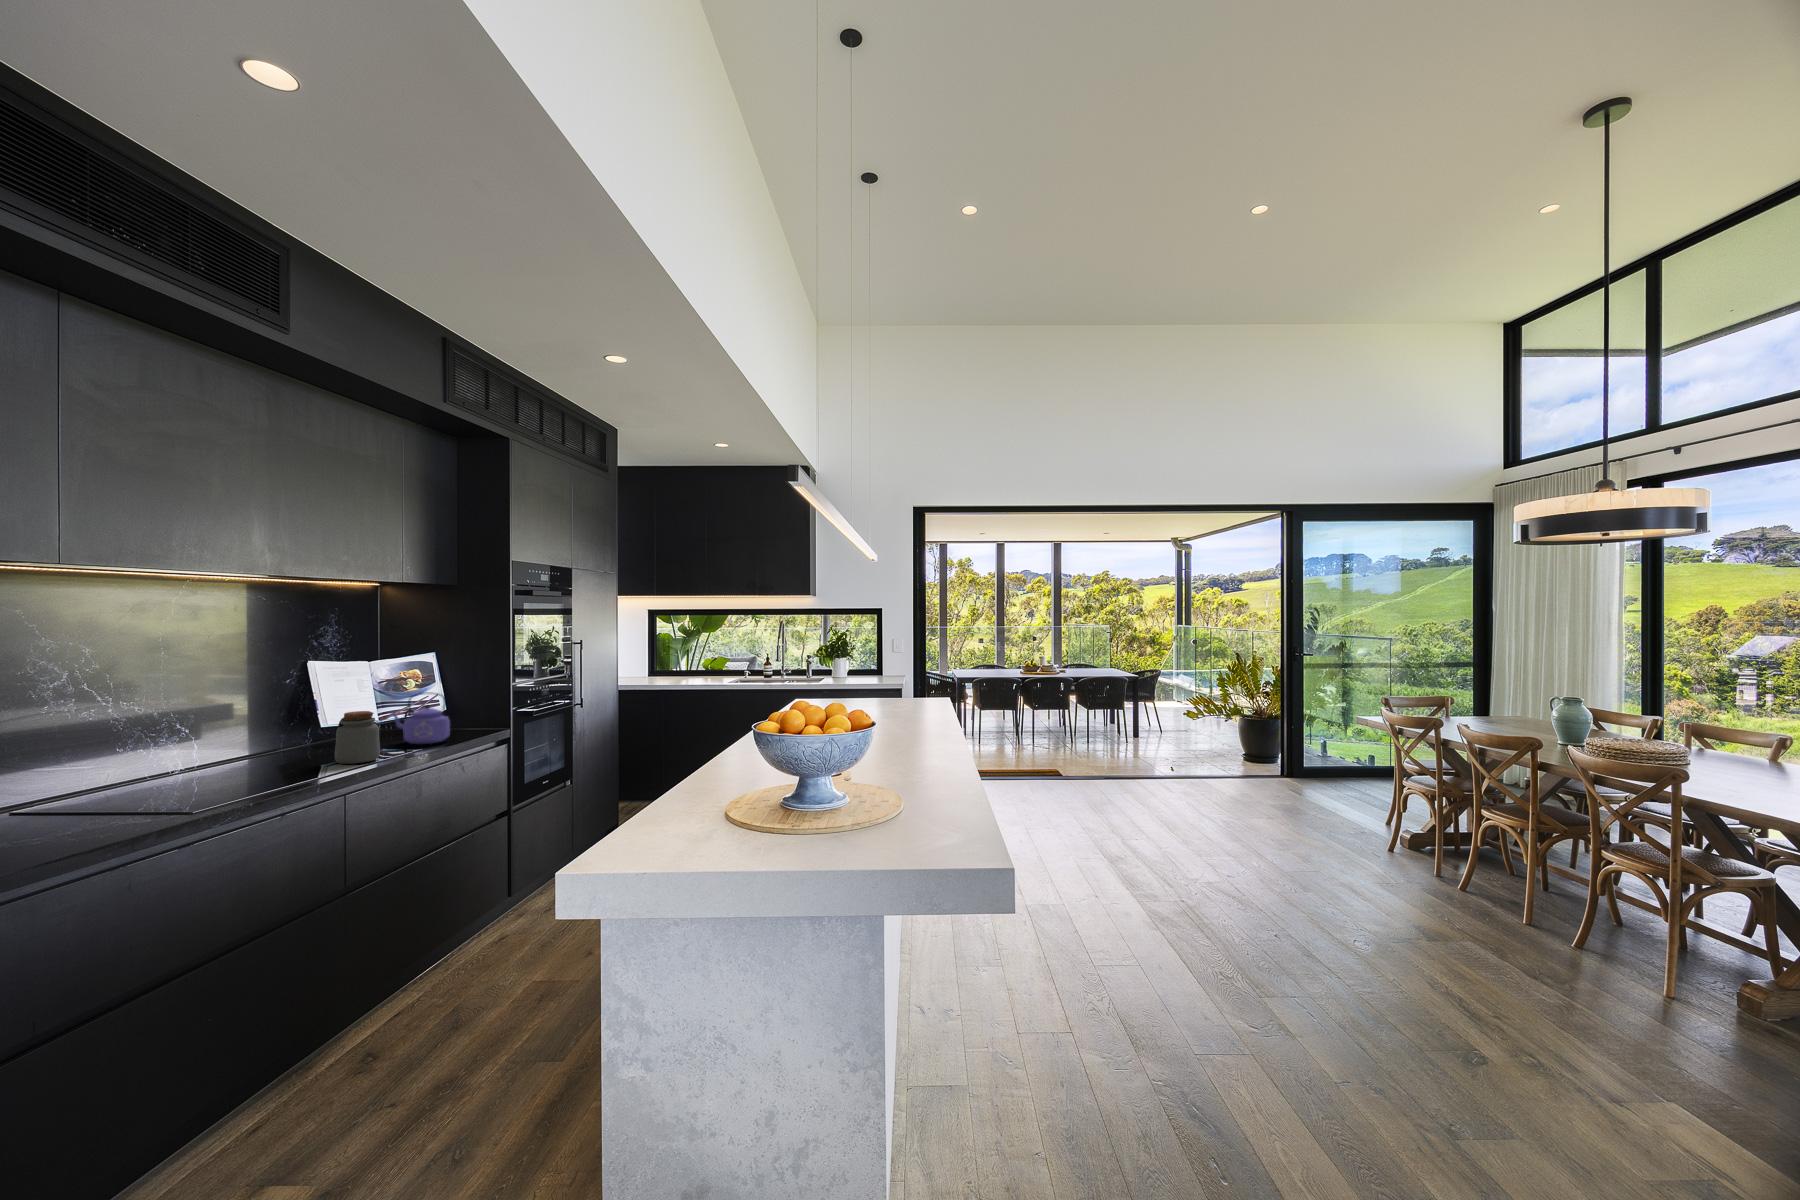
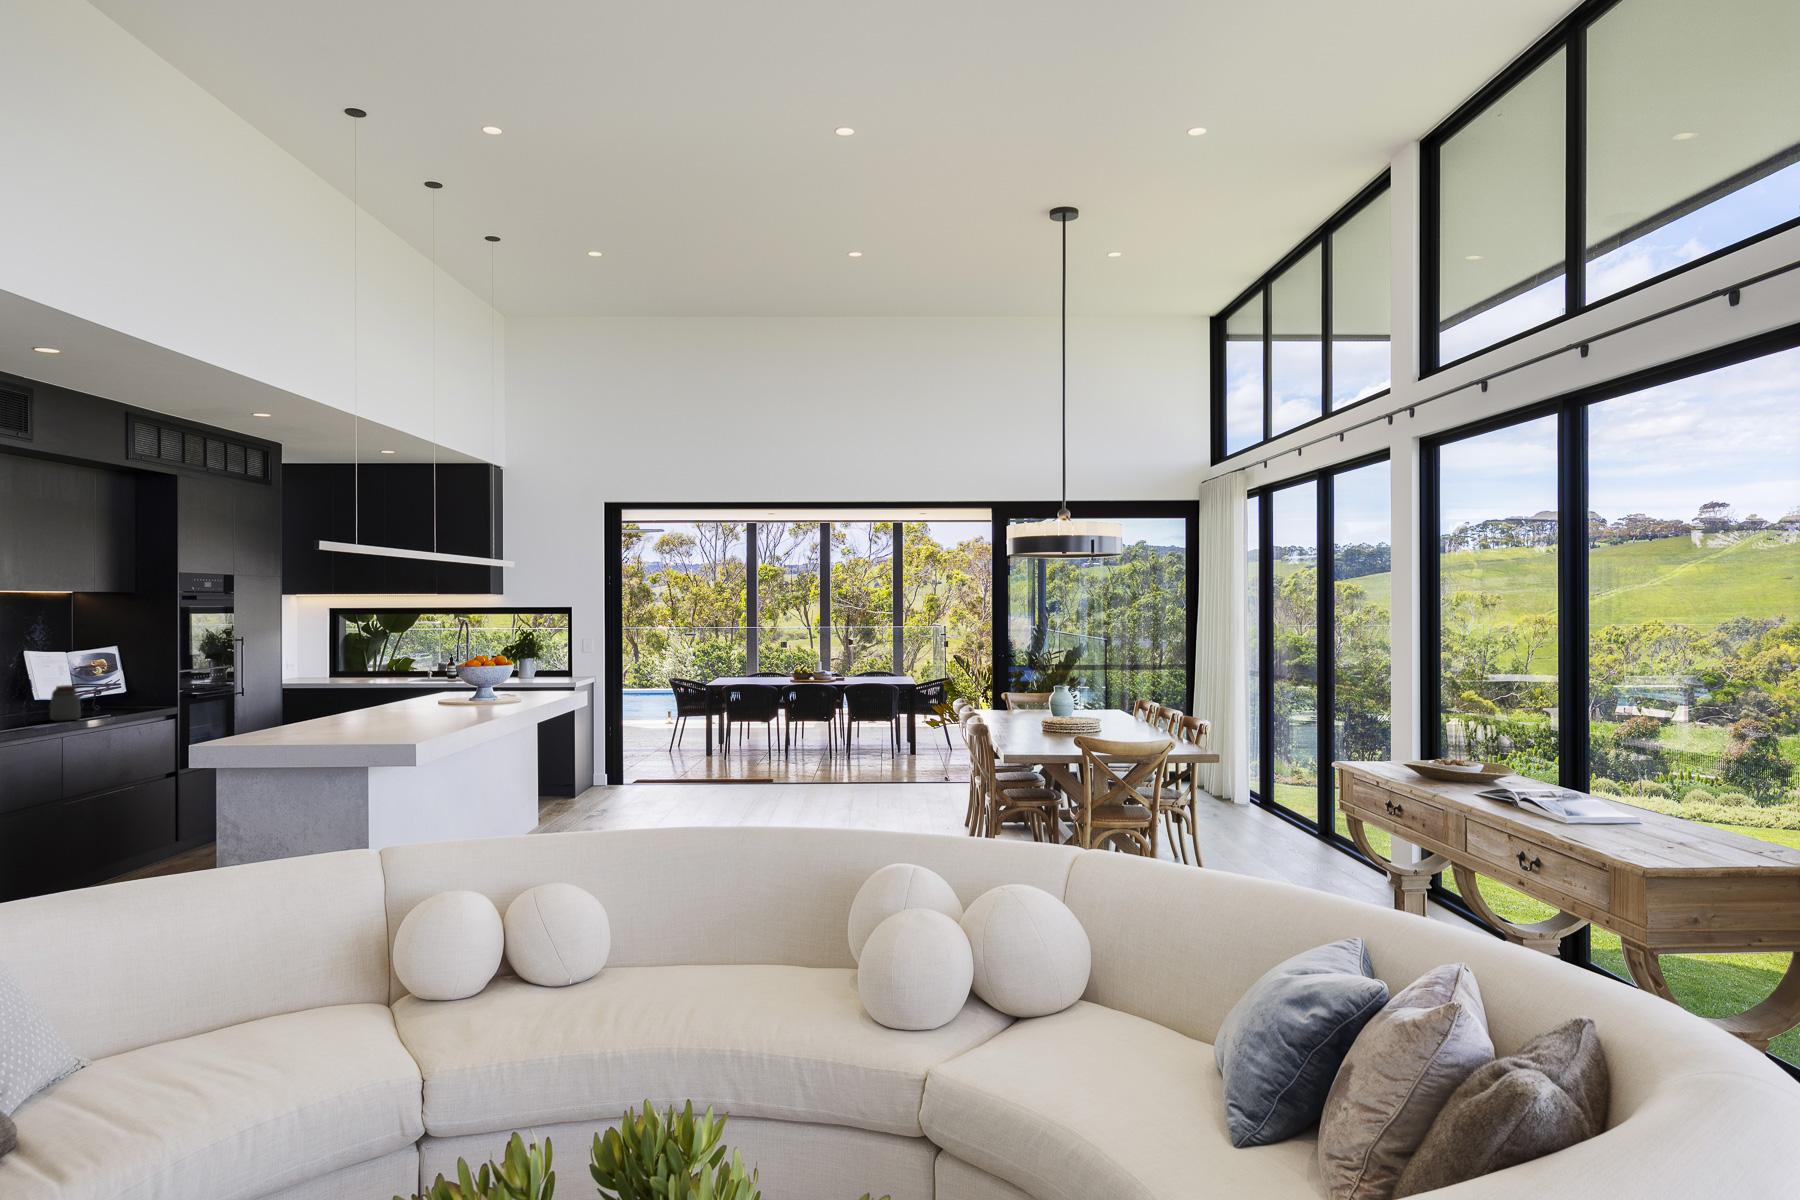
kettle: present [390,692,450,744] -> none [83,676,130,714]

